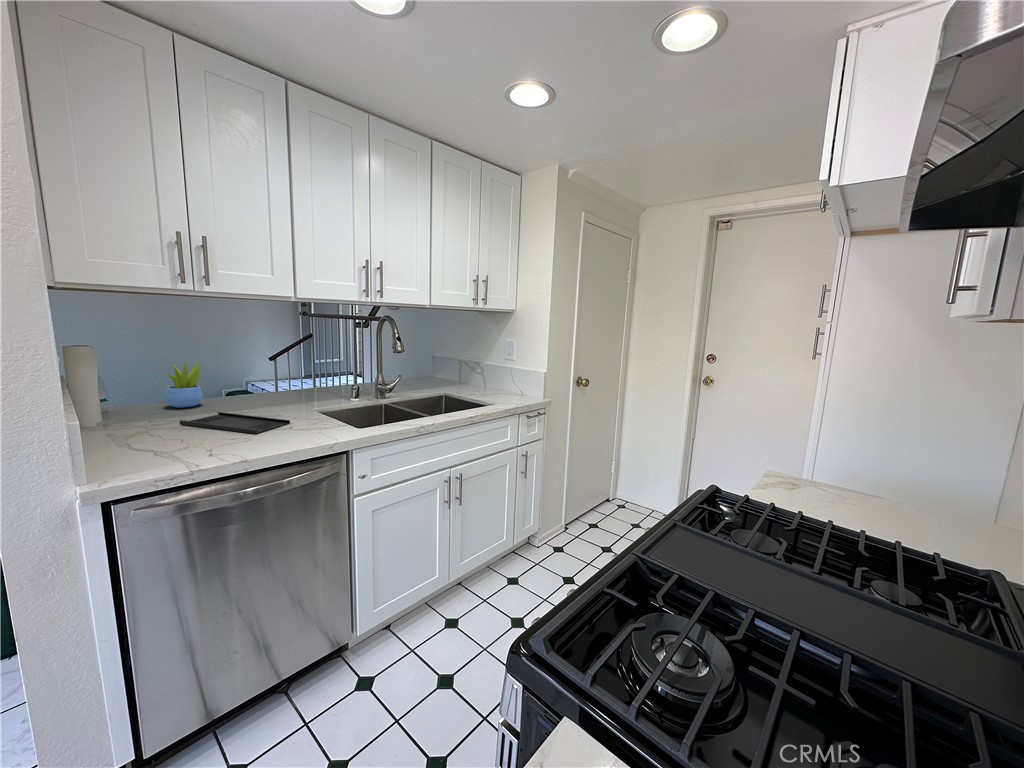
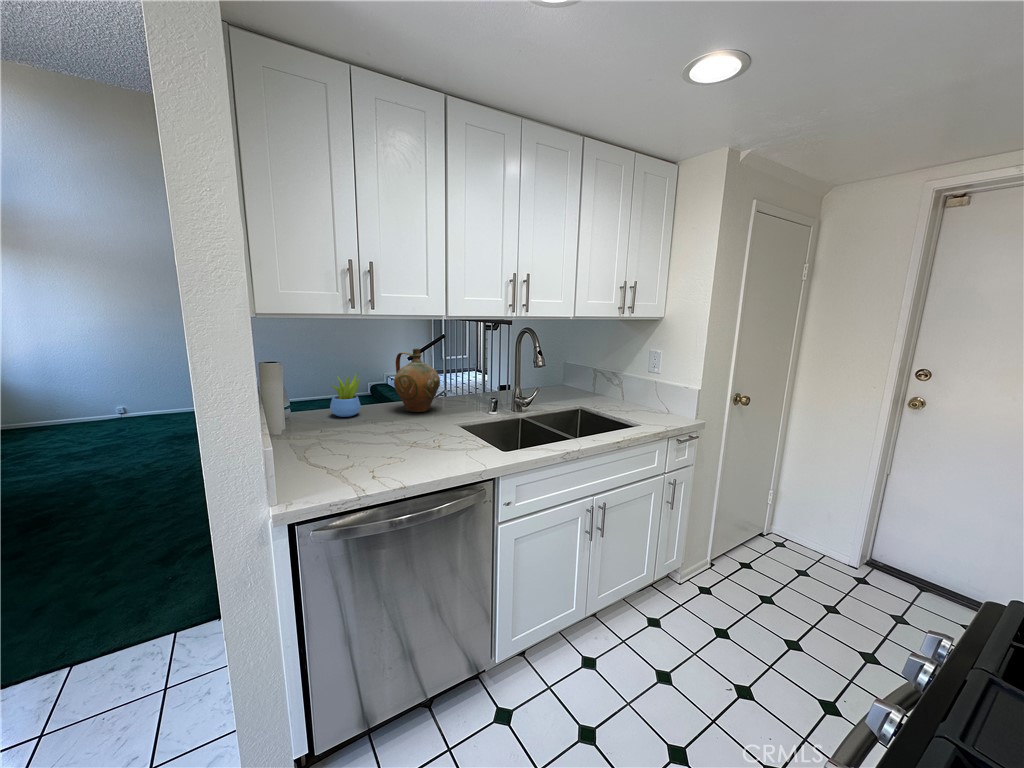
ceramic jug: none [244,336,297,401] -> present [394,348,440,412]
tray: present [179,412,290,434] -> none [345,425,439,454]

